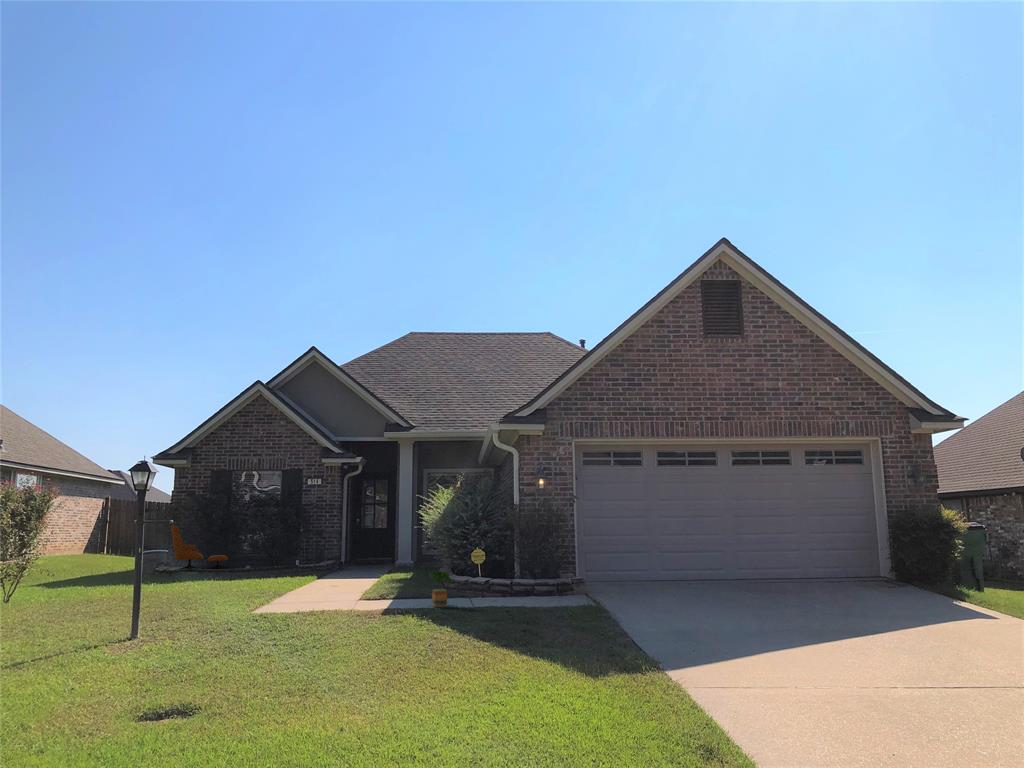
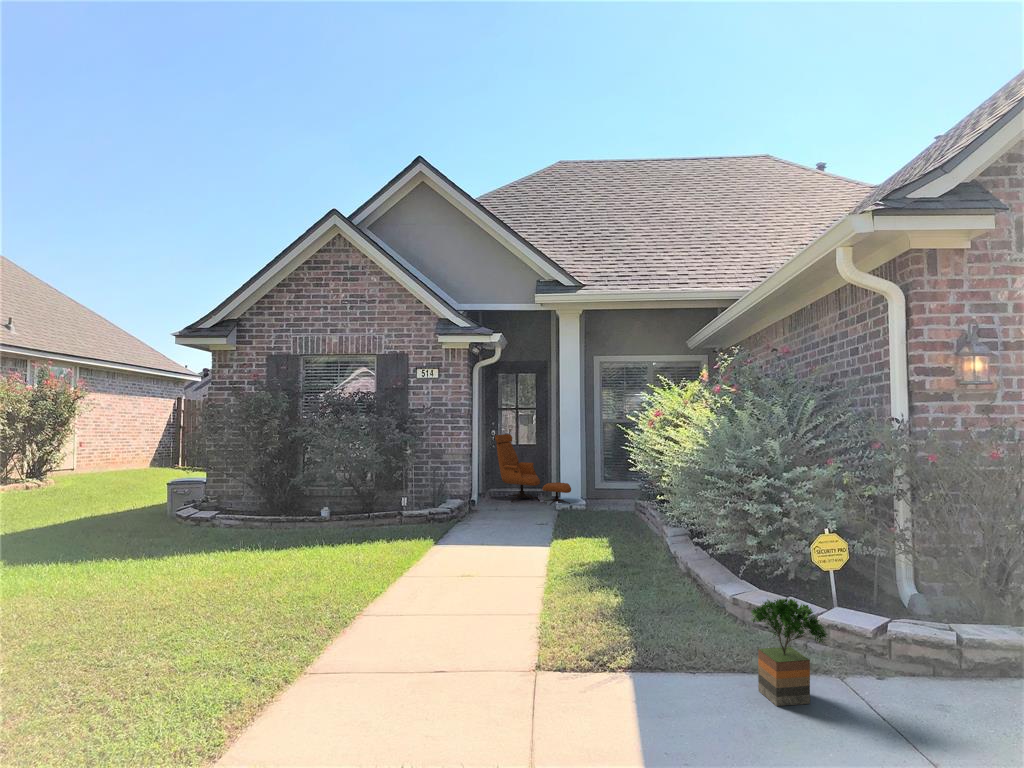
lounge chair: present [171,526,228,571] -> present [495,434,571,505]

